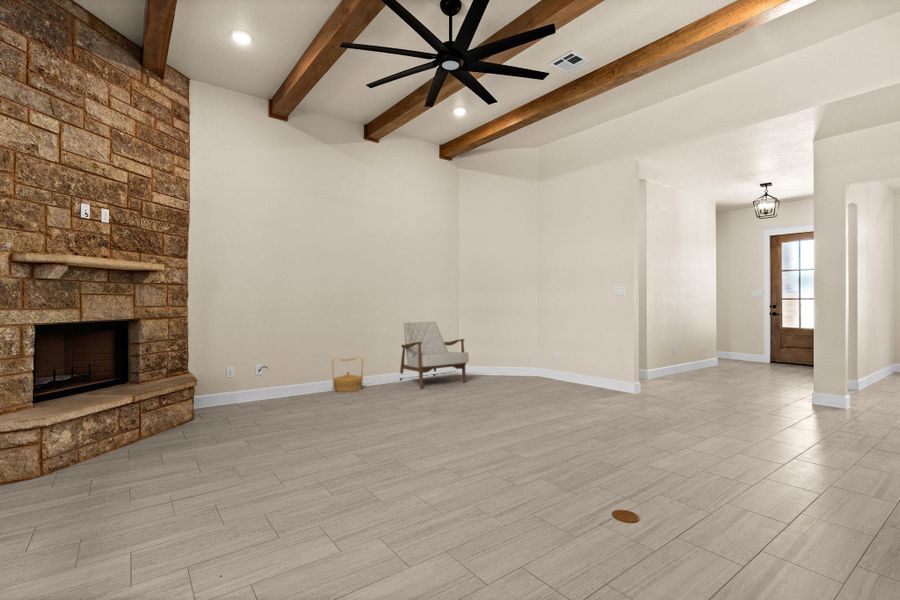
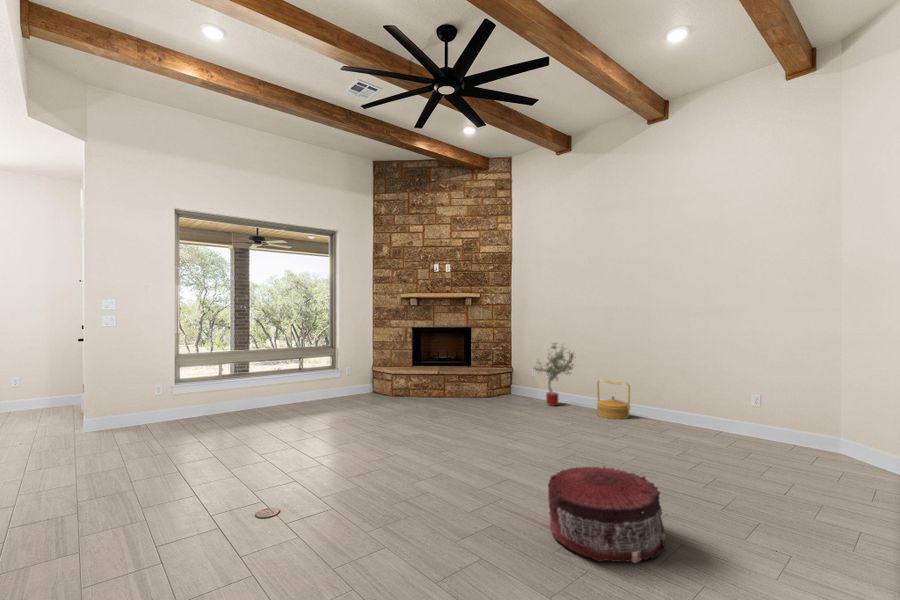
armchair: present [400,322,469,389] -> none [653,350,763,459]
potted tree: none [254,328,316,400] -> present [533,343,576,406]
pouf: none [549,380,612,421] -> present [548,466,666,563]

